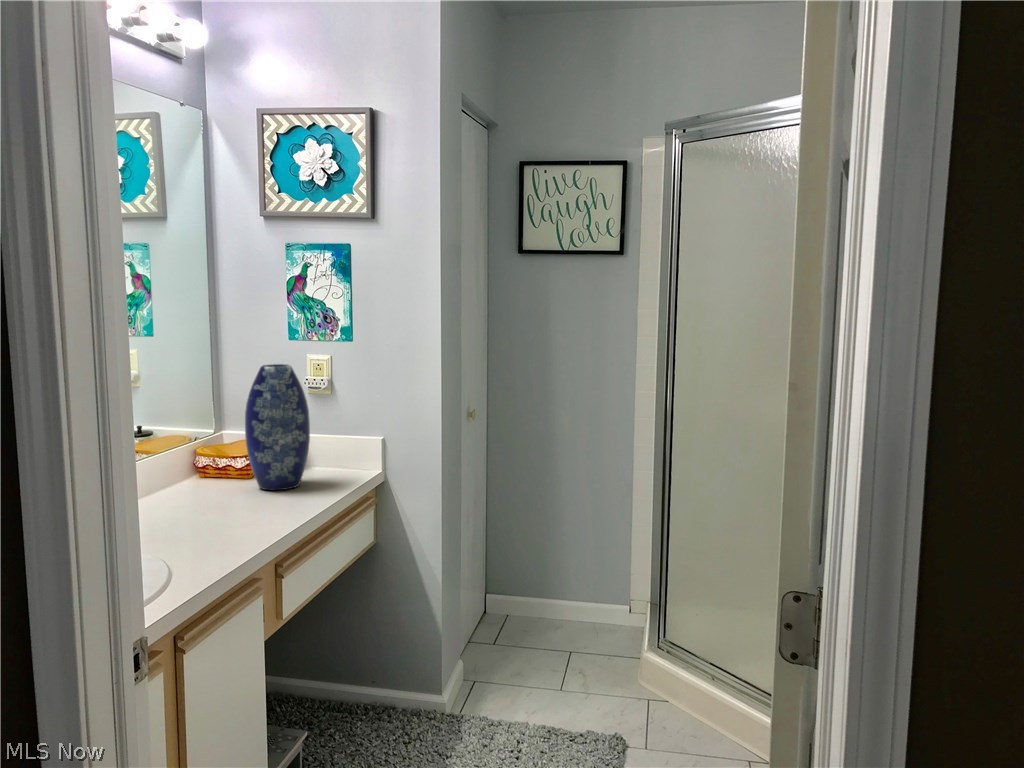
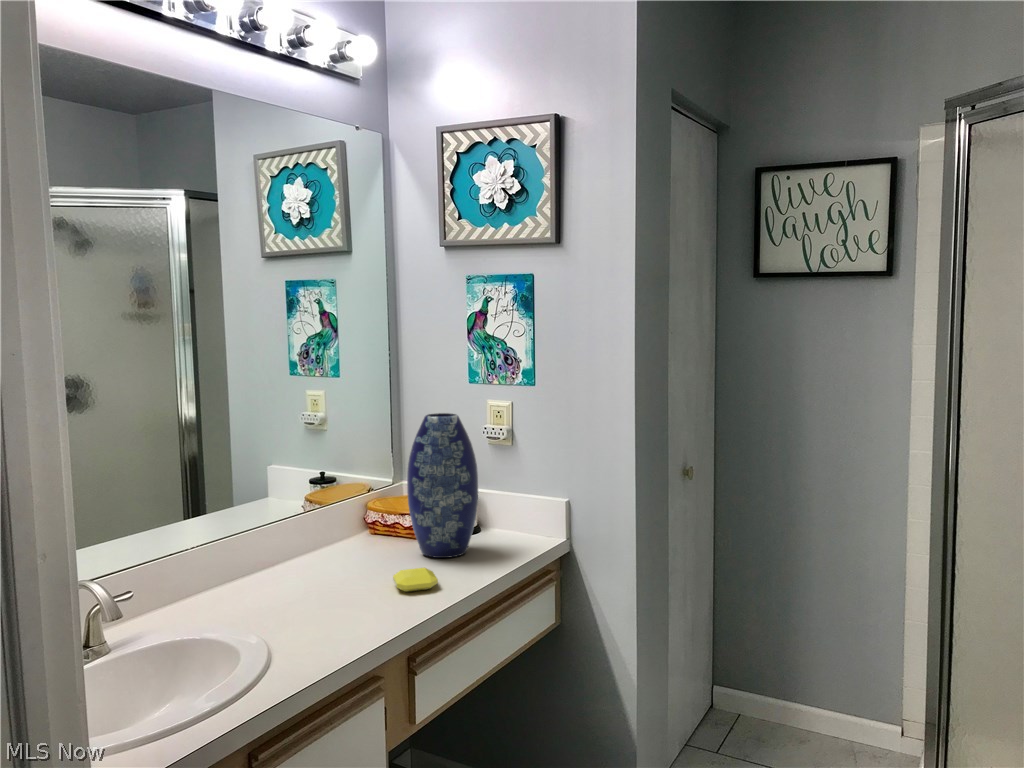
soap bar: none [246,495,288,515] -> present [393,568,438,592]

